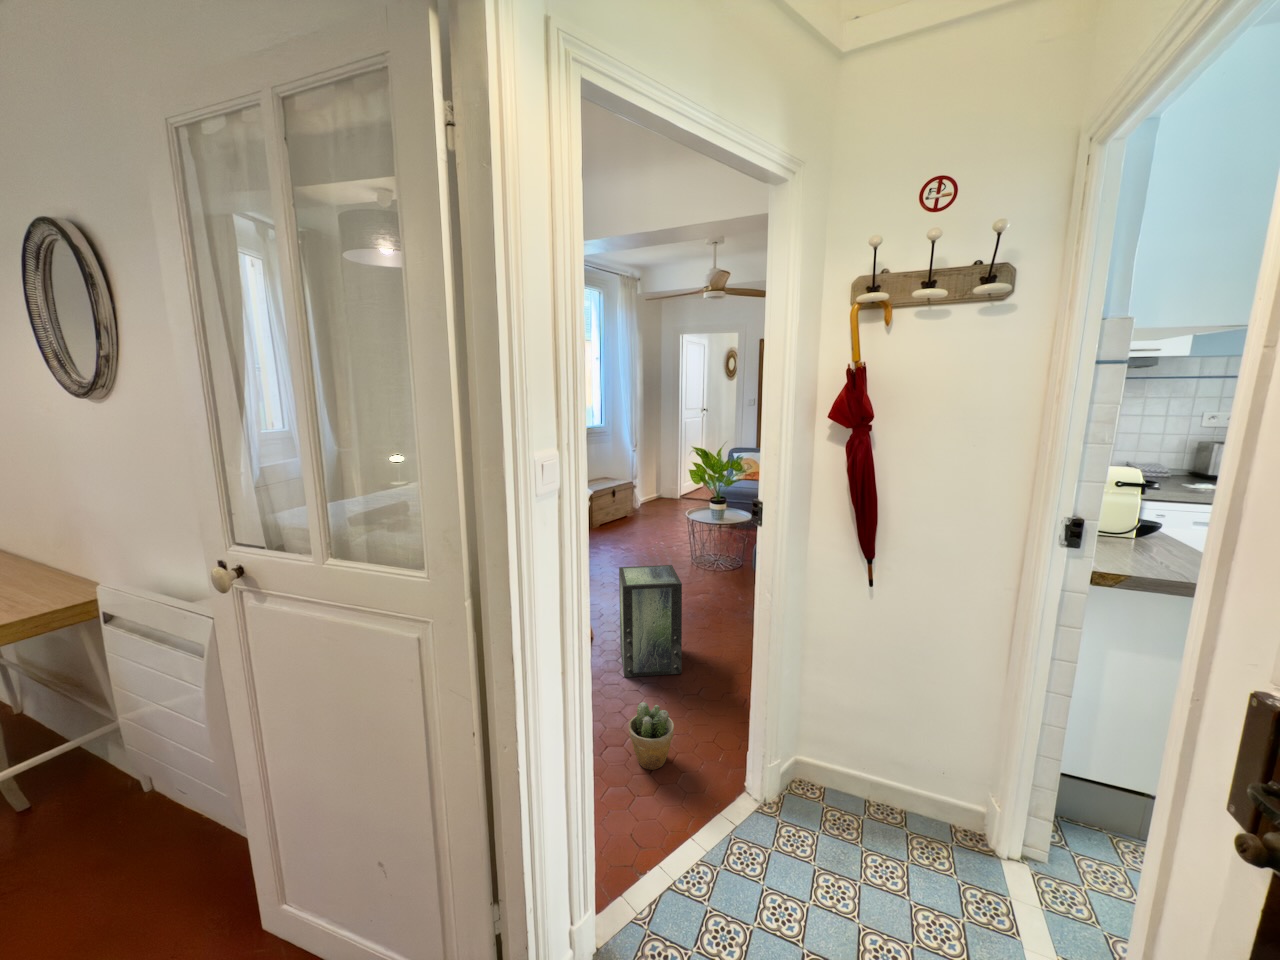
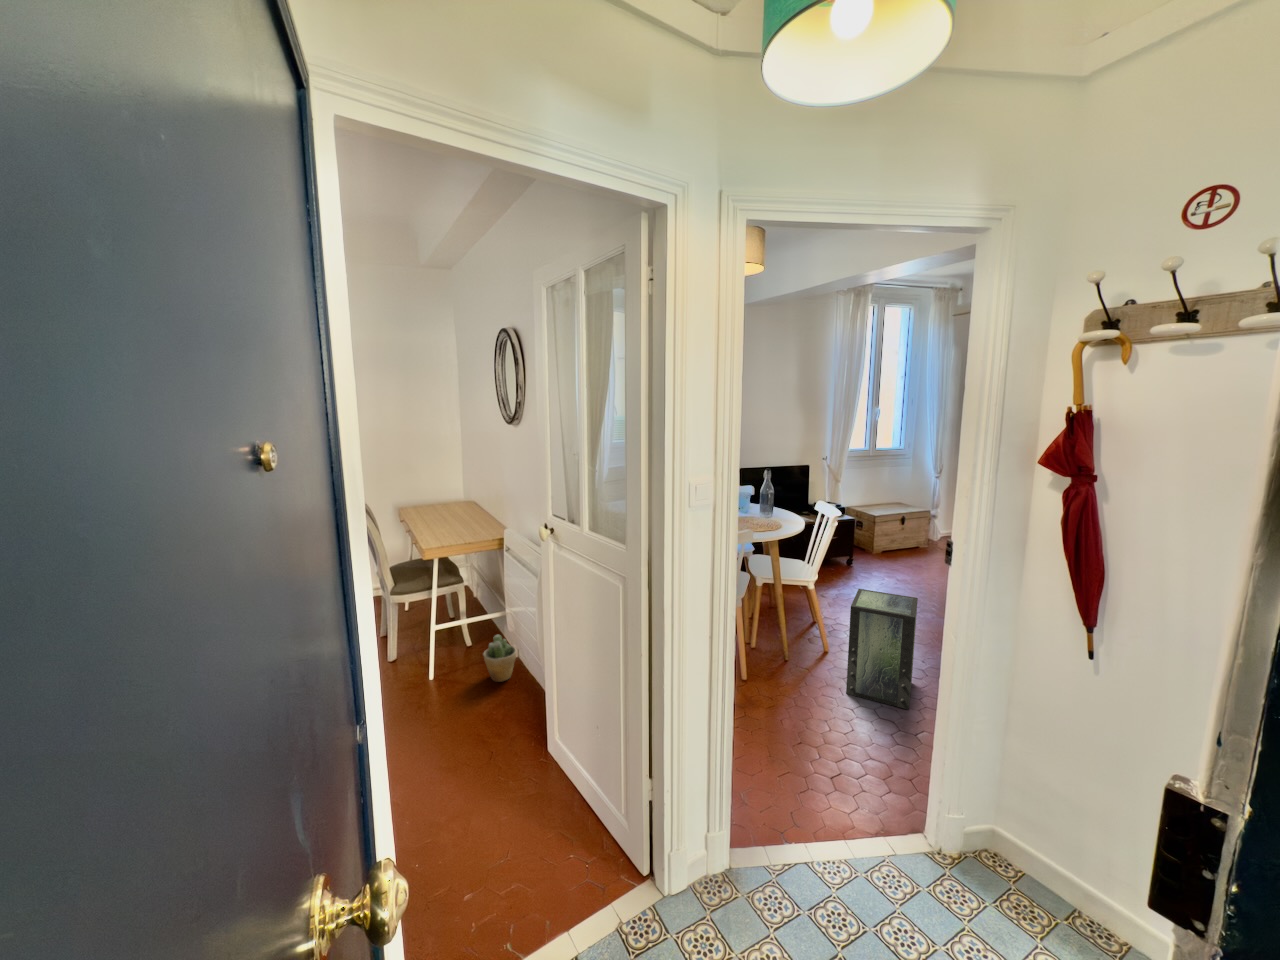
potted plant: present [629,702,674,770] -> present [483,635,517,682]

